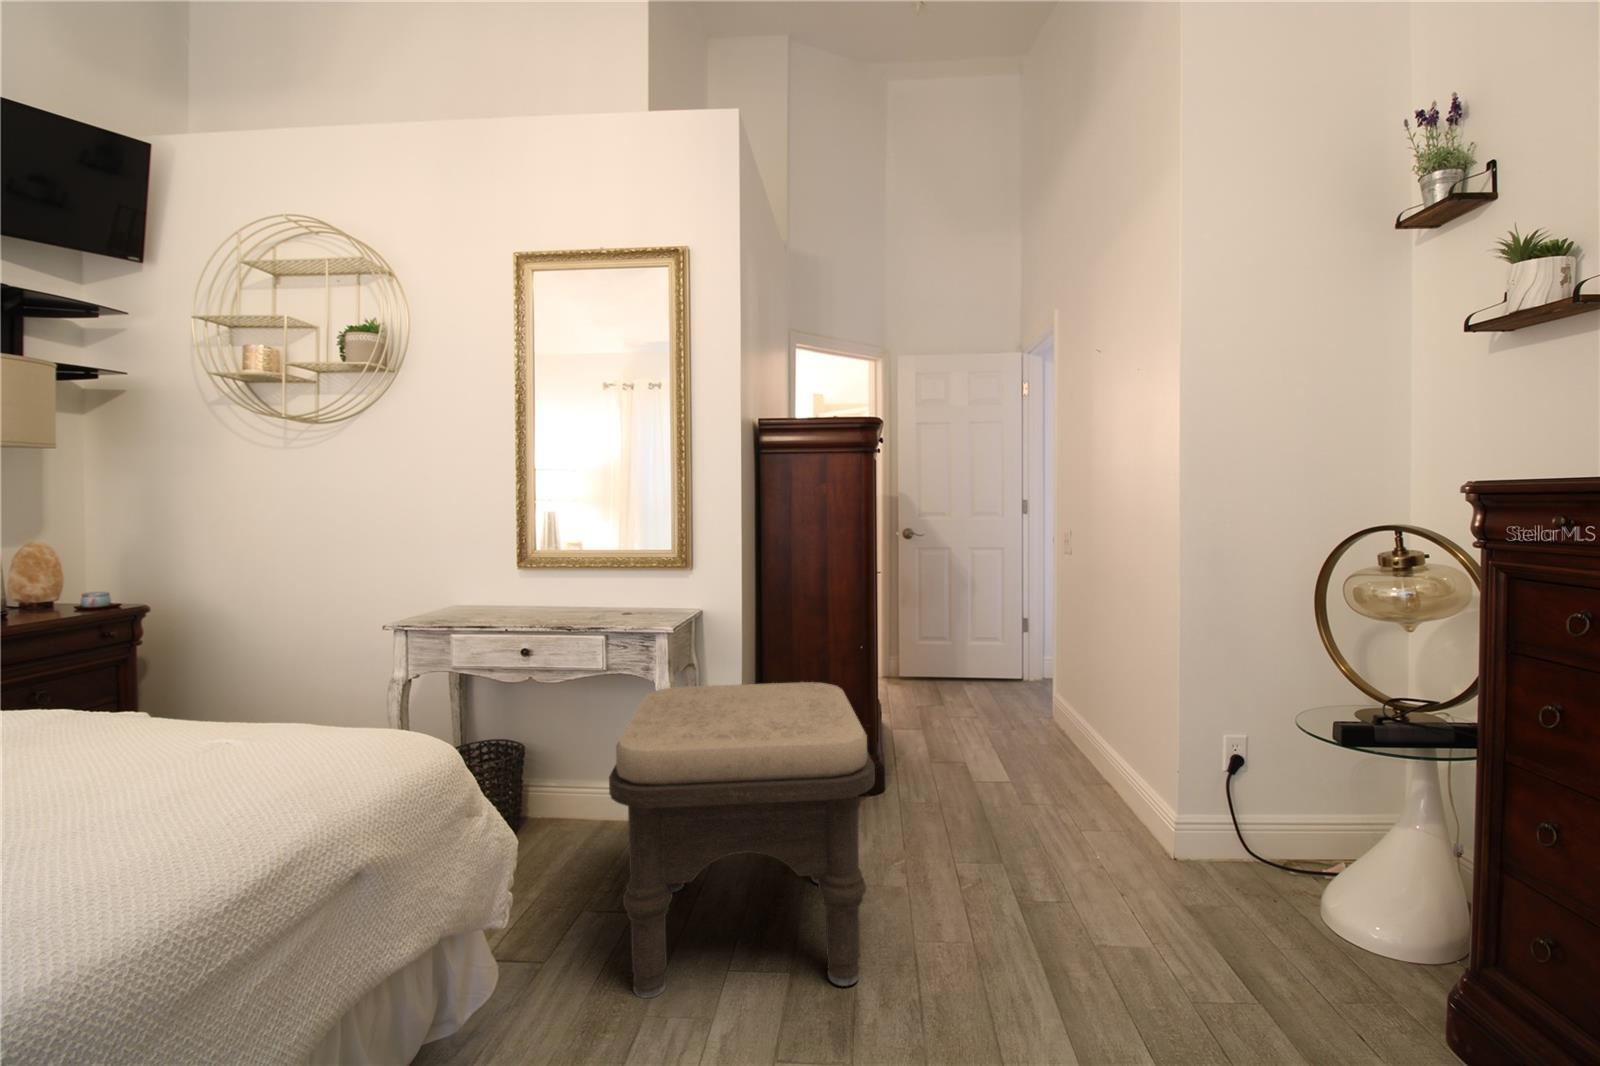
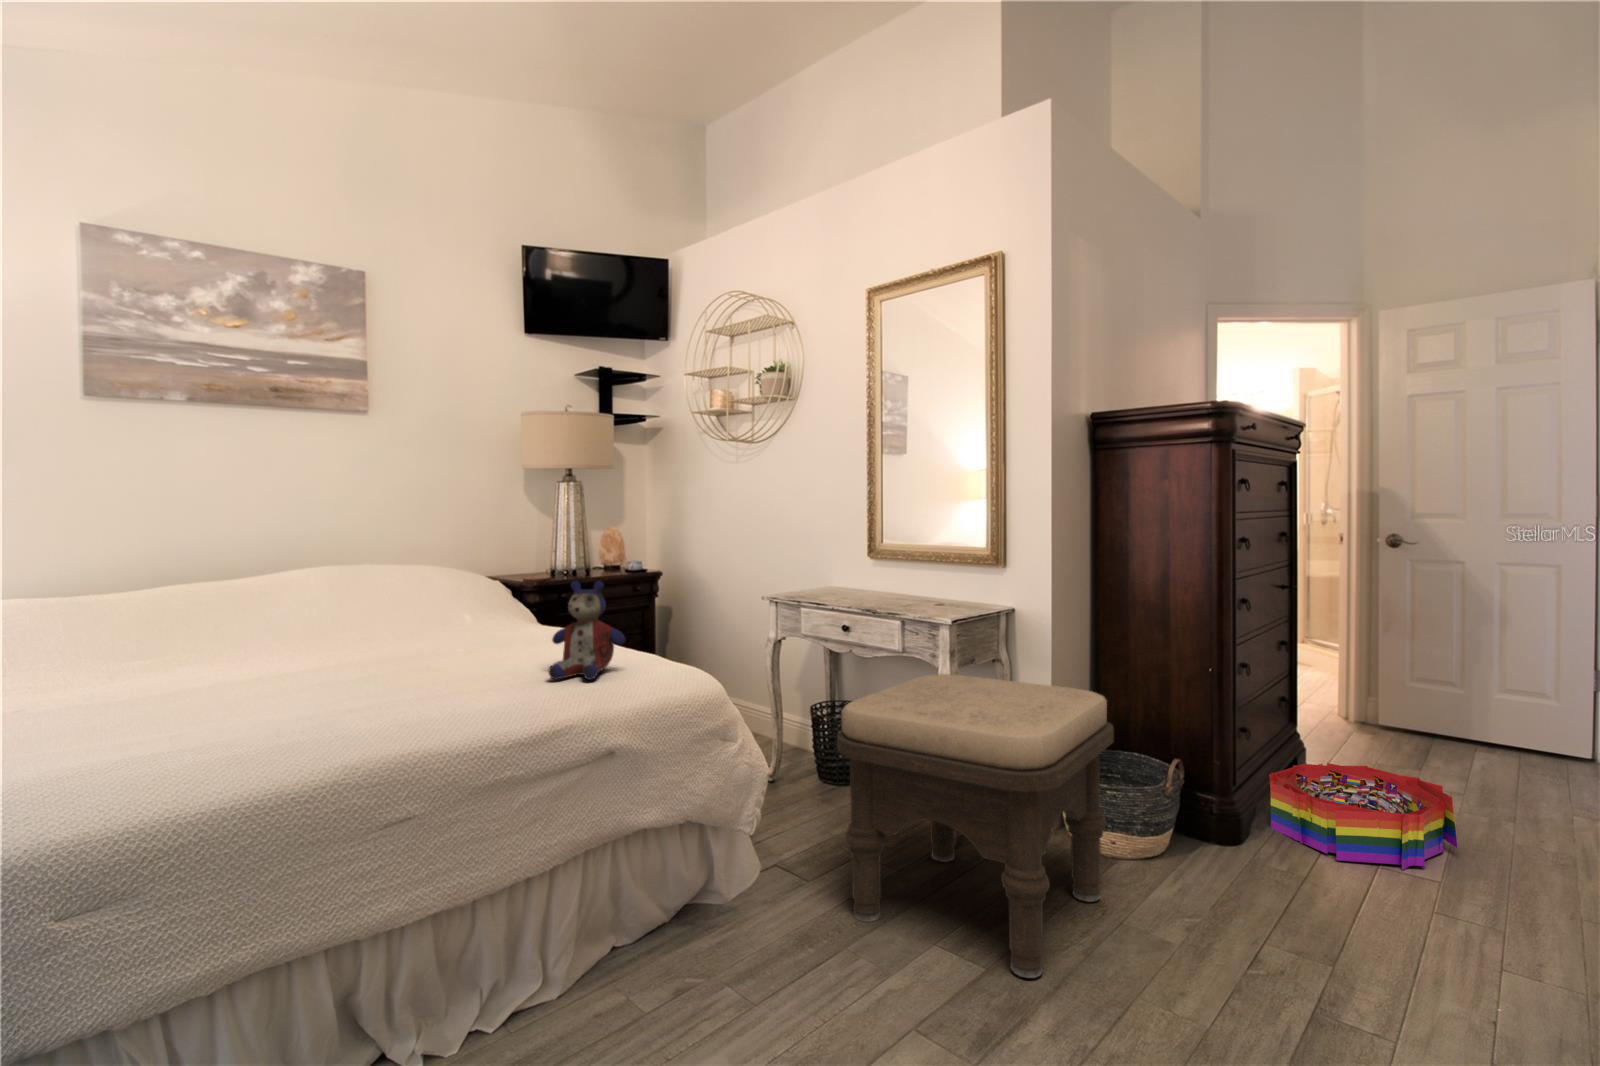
stuffed bear: none [123,622,290,806] -> present [548,581,625,680]
storage bin: none [880,708,998,786] -> present [1269,763,1457,870]

